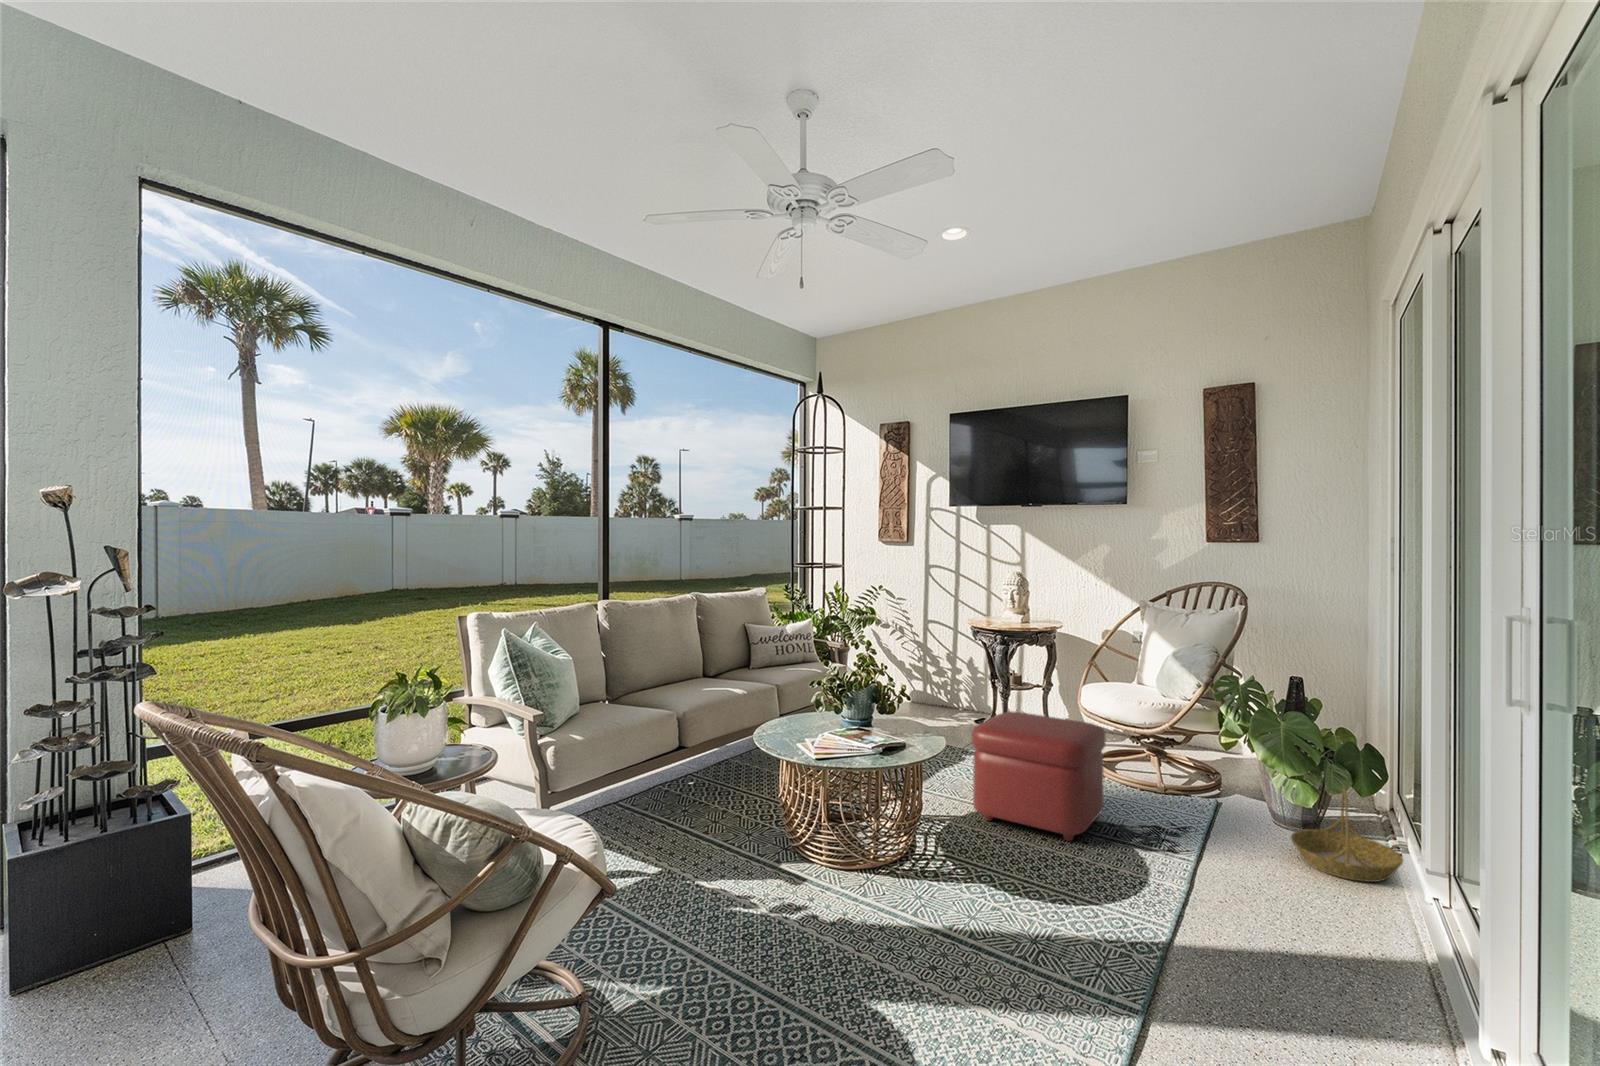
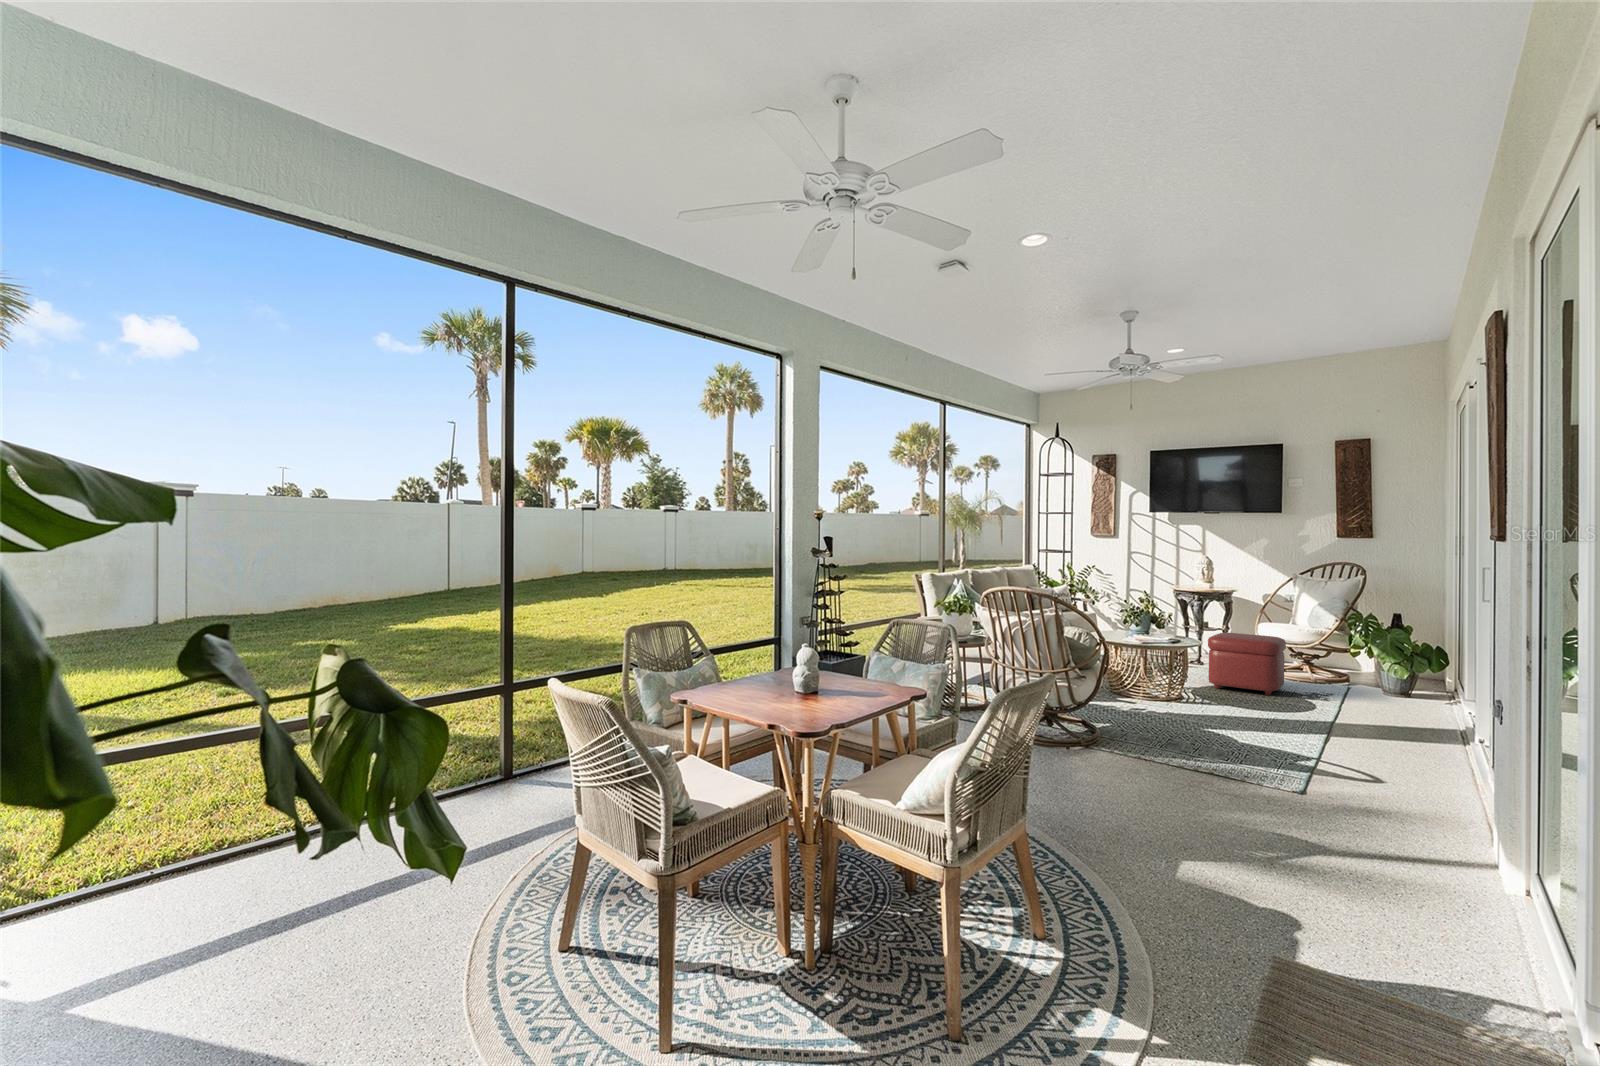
basket: present [1290,787,1403,882] -> none [1394,664,1456,709]

